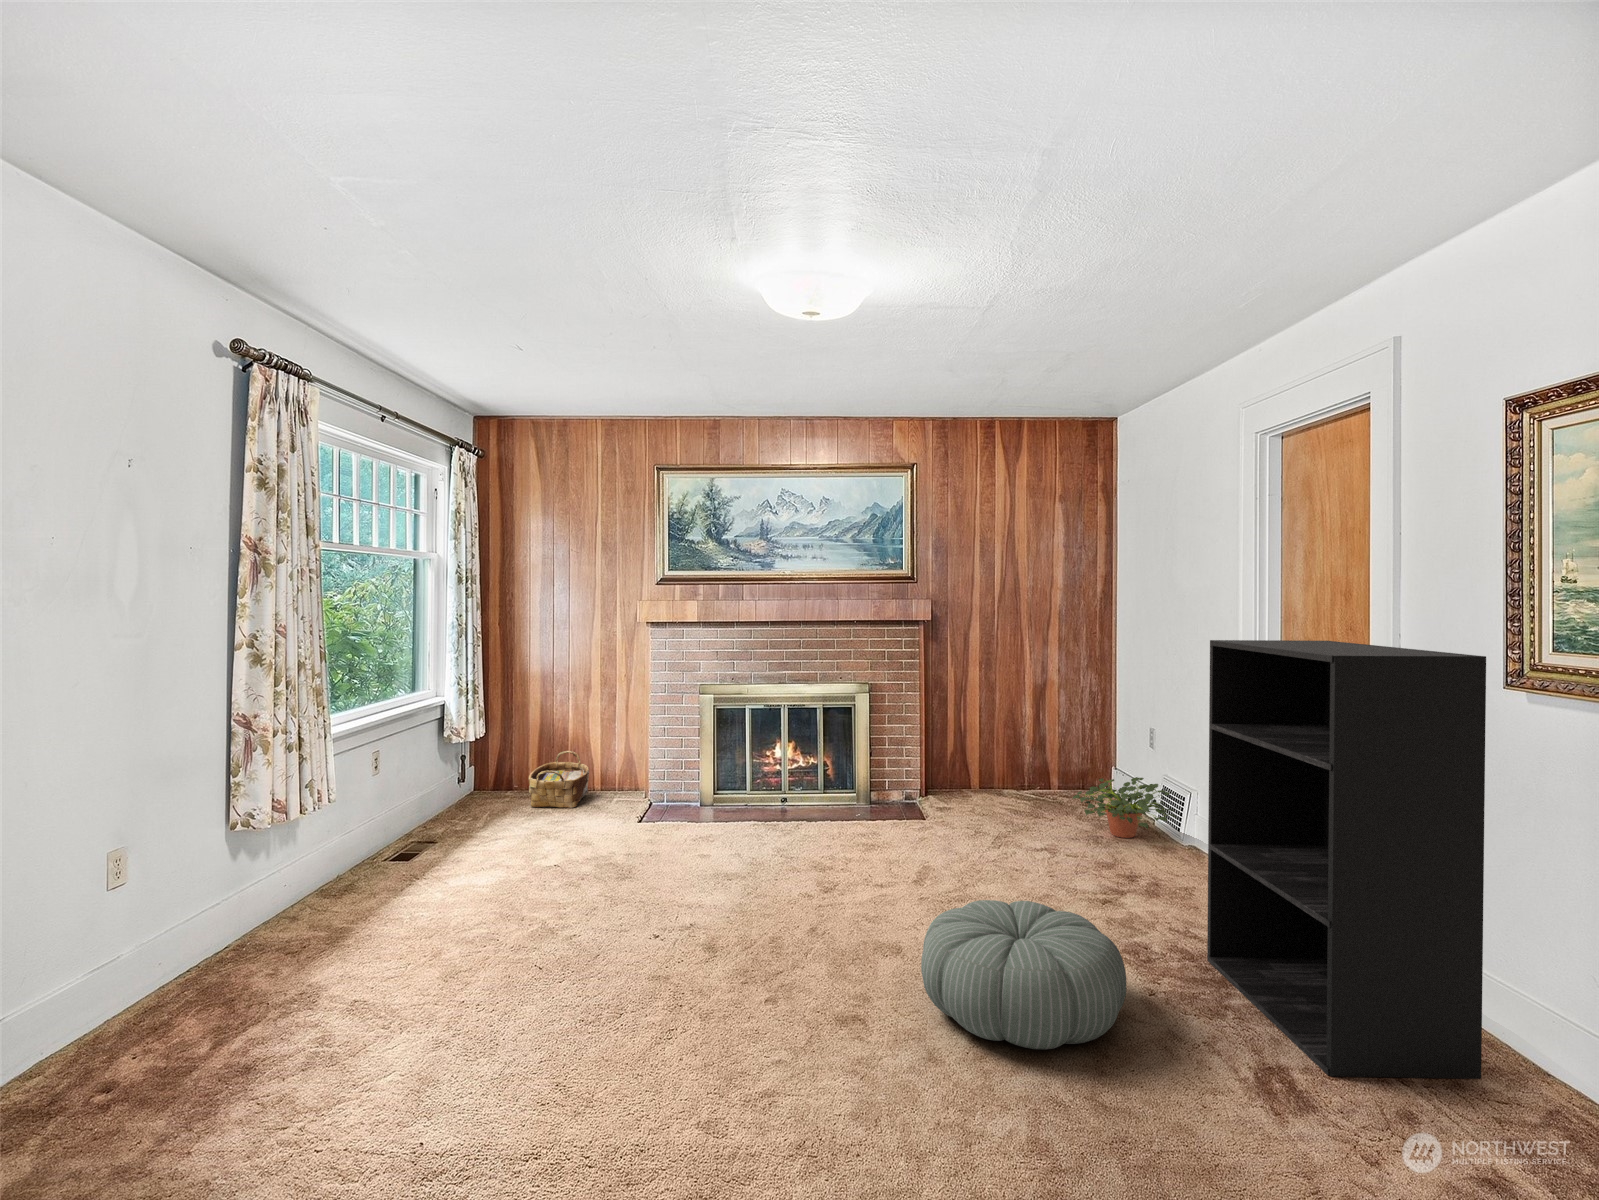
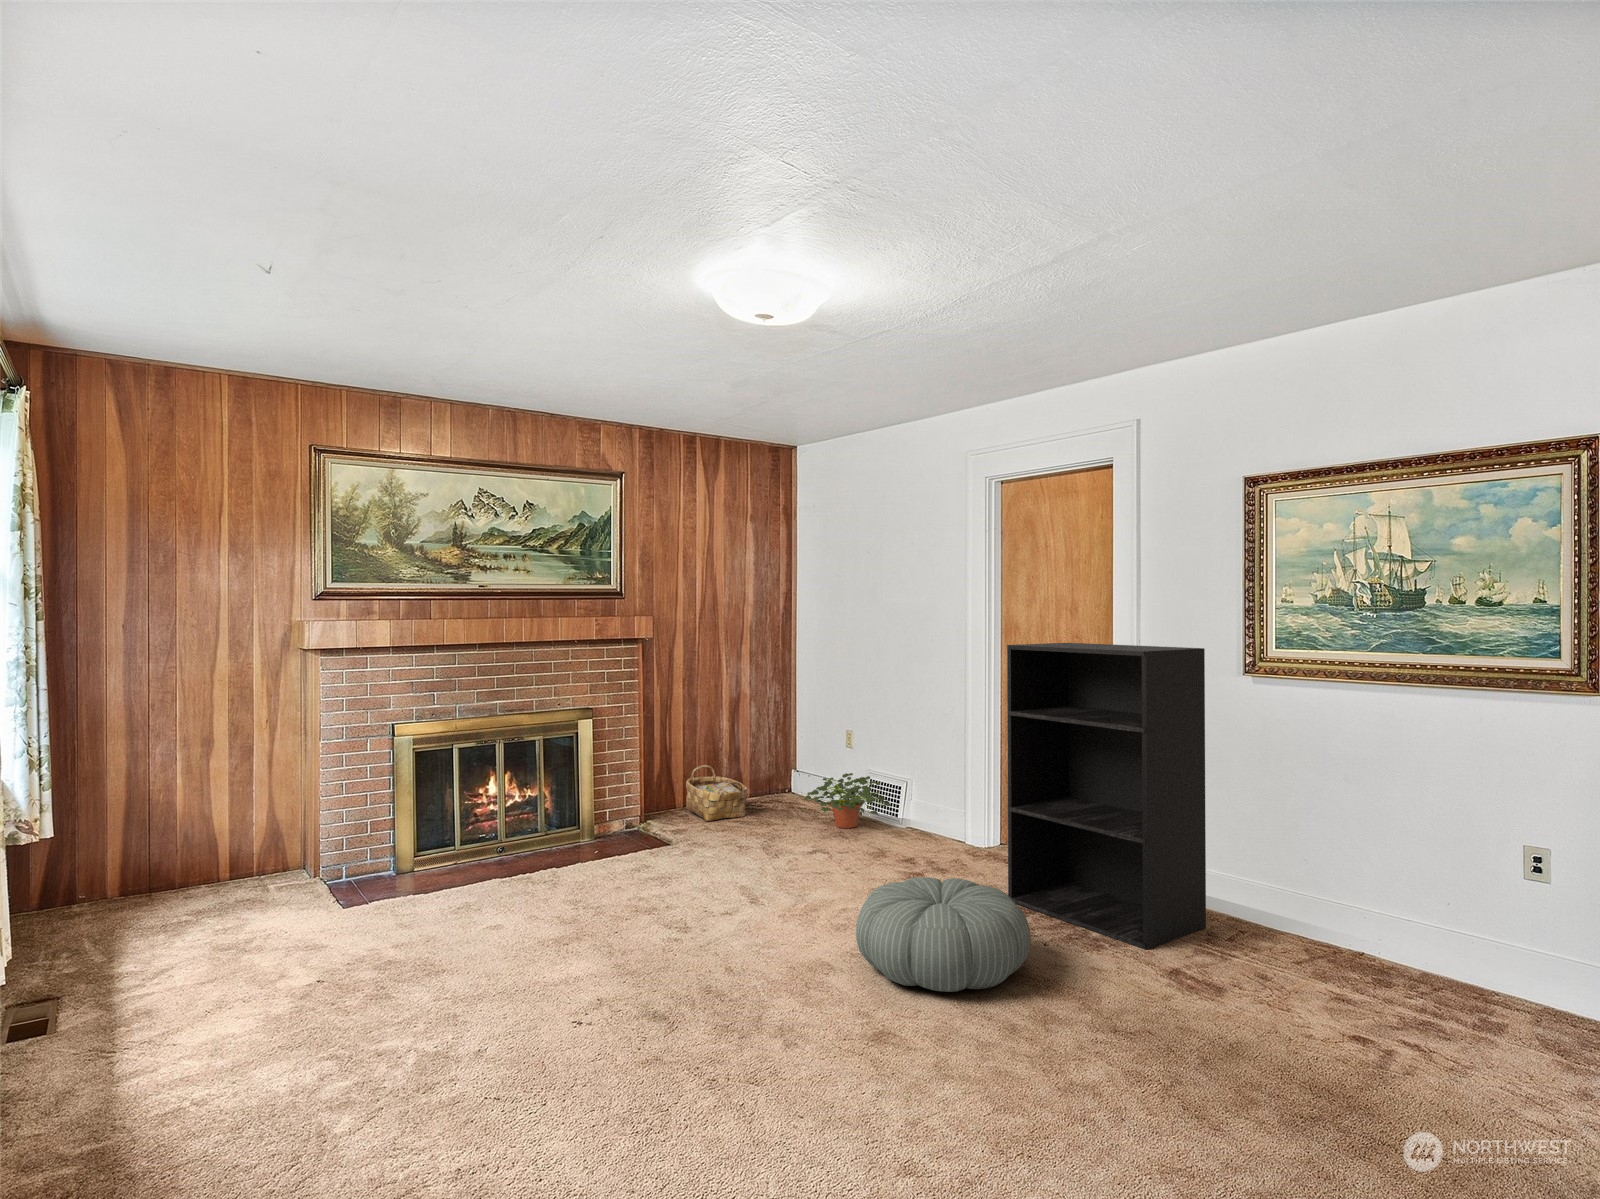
woven basket: present [529,751,589,808] -> present [686,765,747,821]

